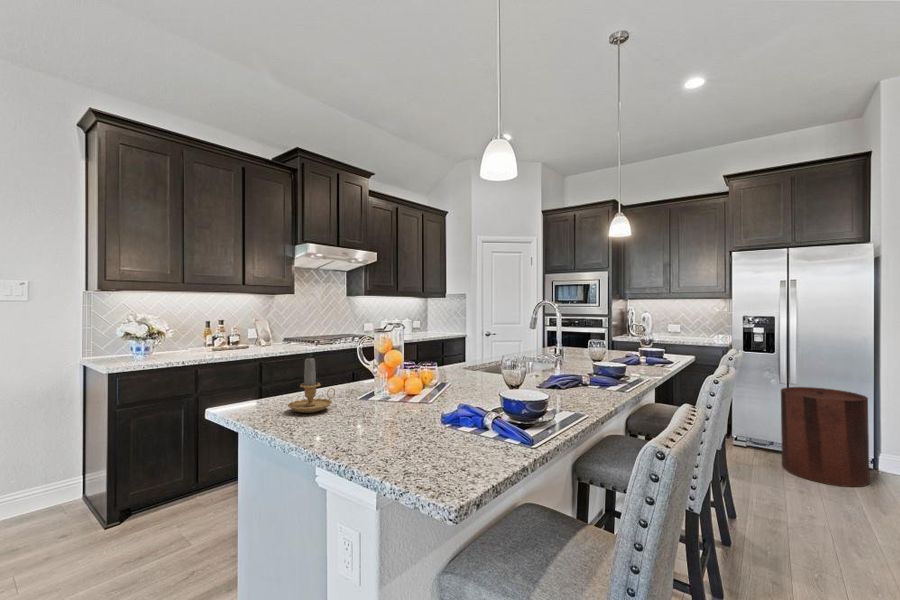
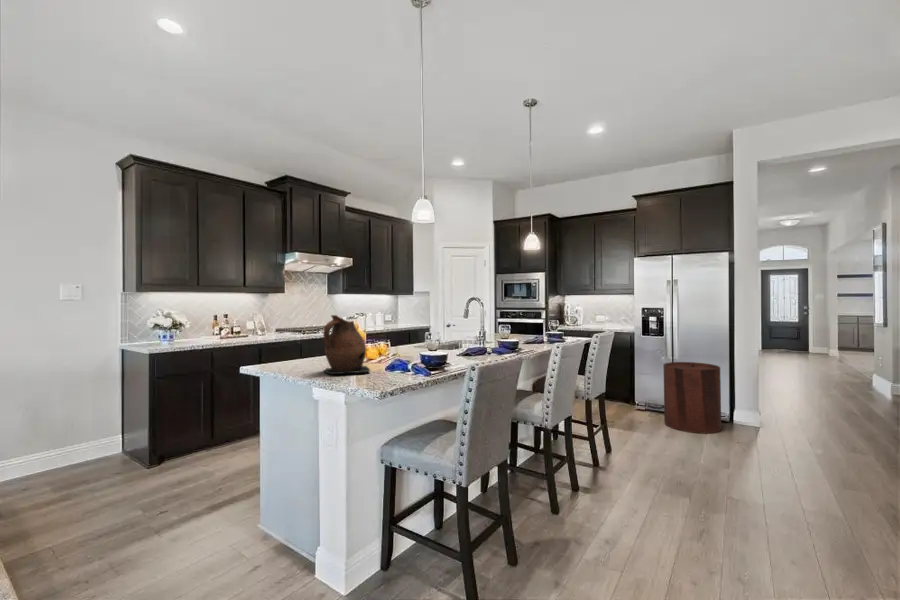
ceramic pitcher: none [341,331,429,441] -> present [323,315,370,374]
candle: present [288,358,335,413] -> none [289,332,318,366]

